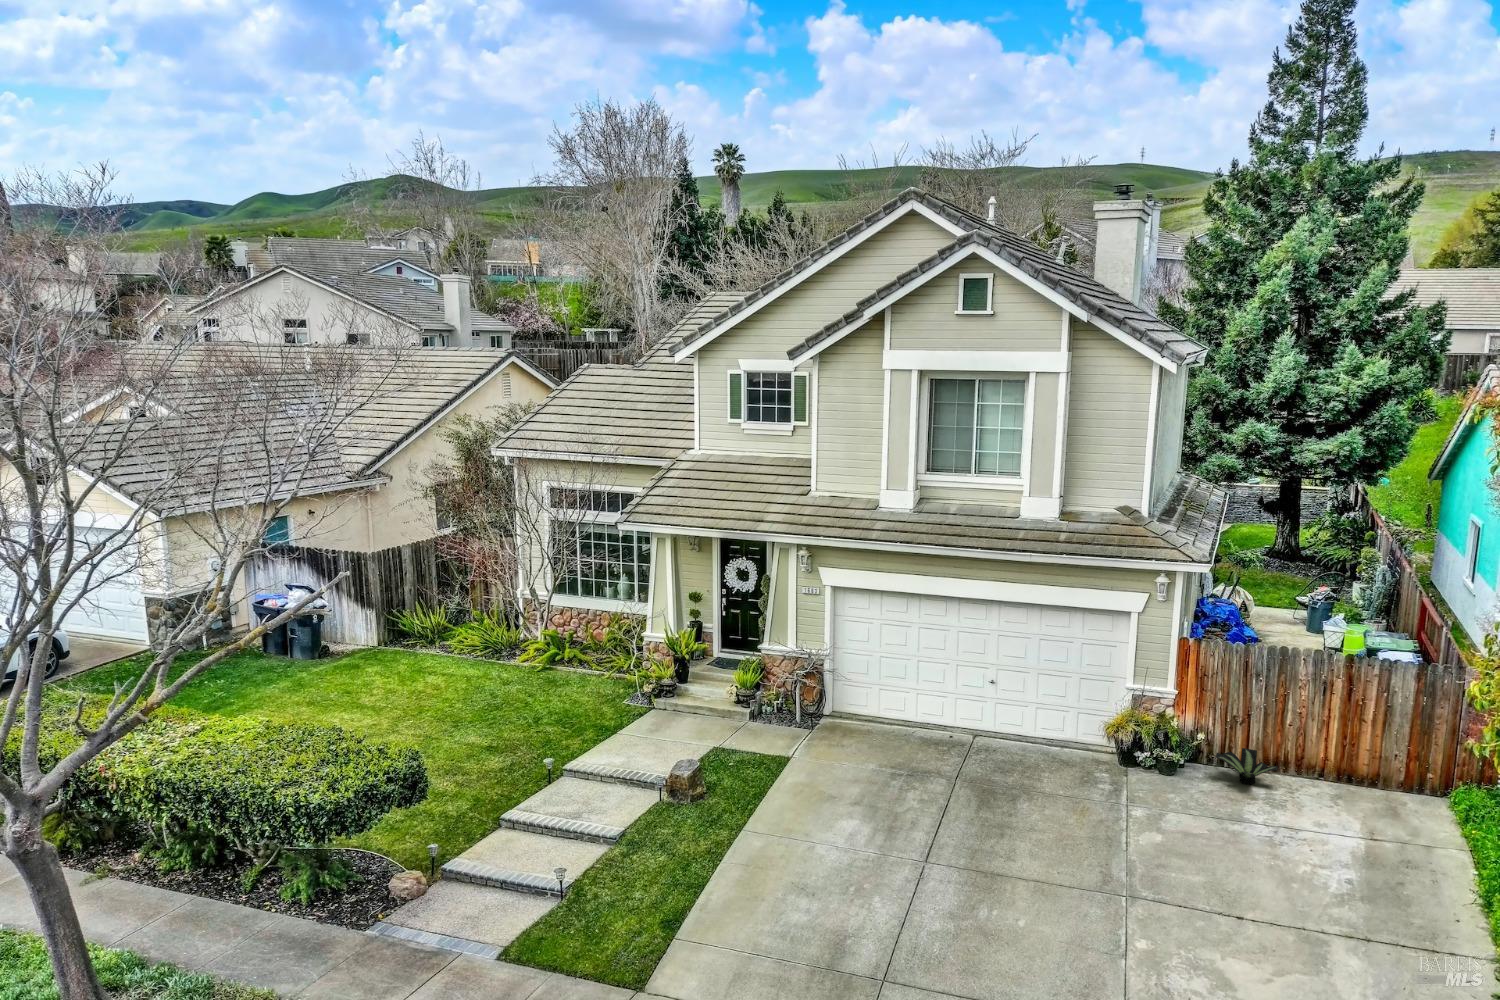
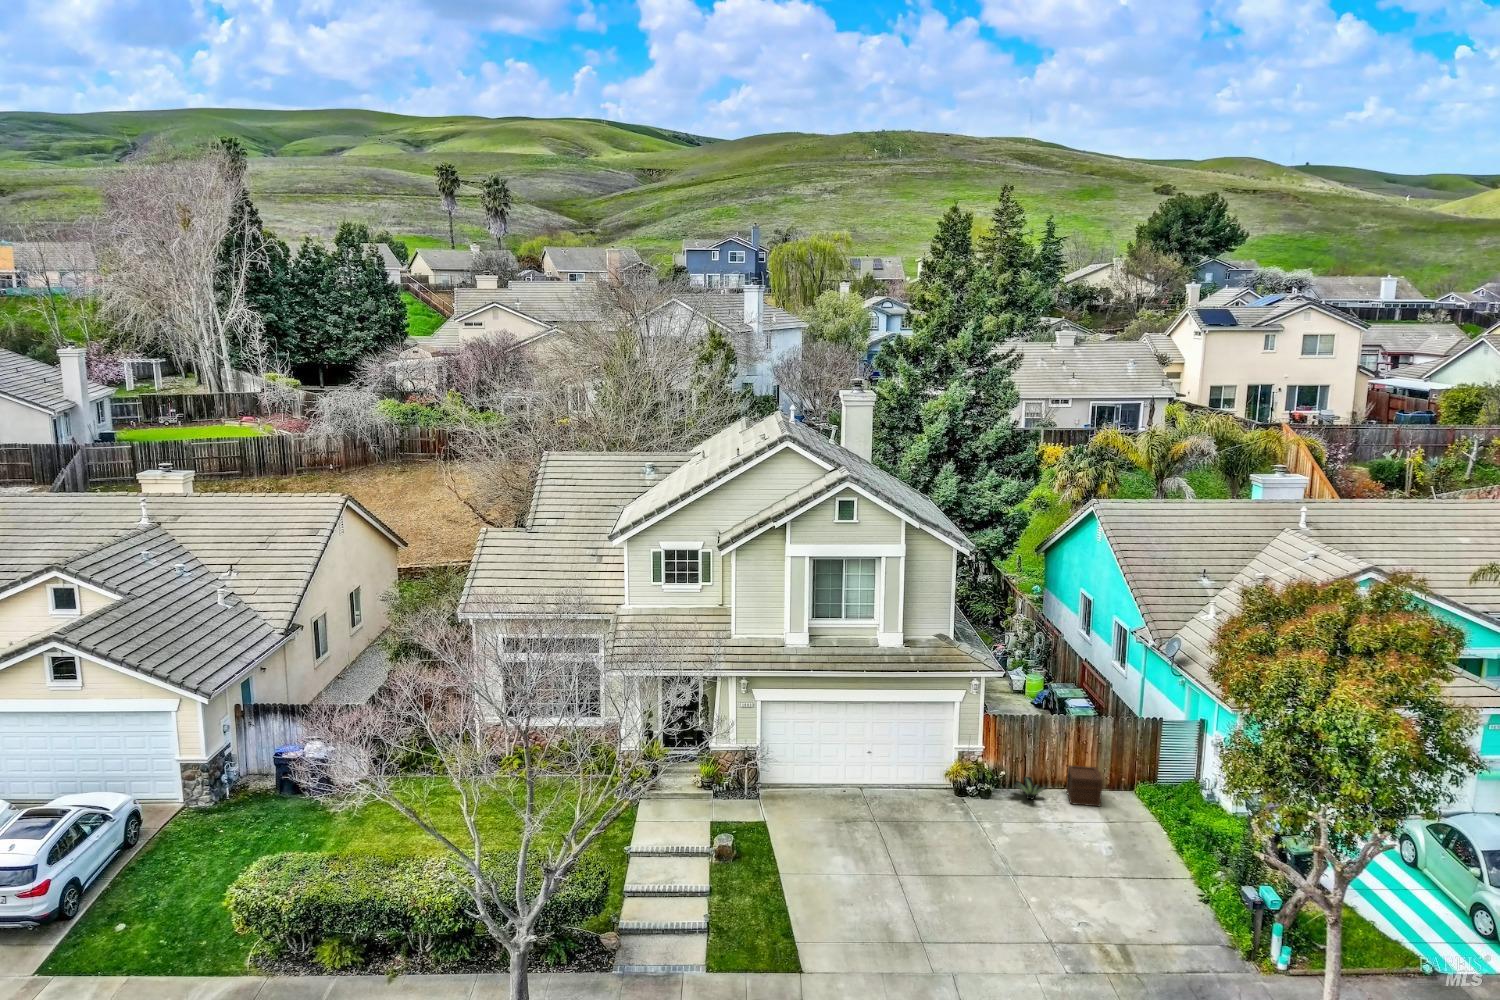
wooden crate: none [1316,739,1382,814] -> present [1067,765,1102,806]

